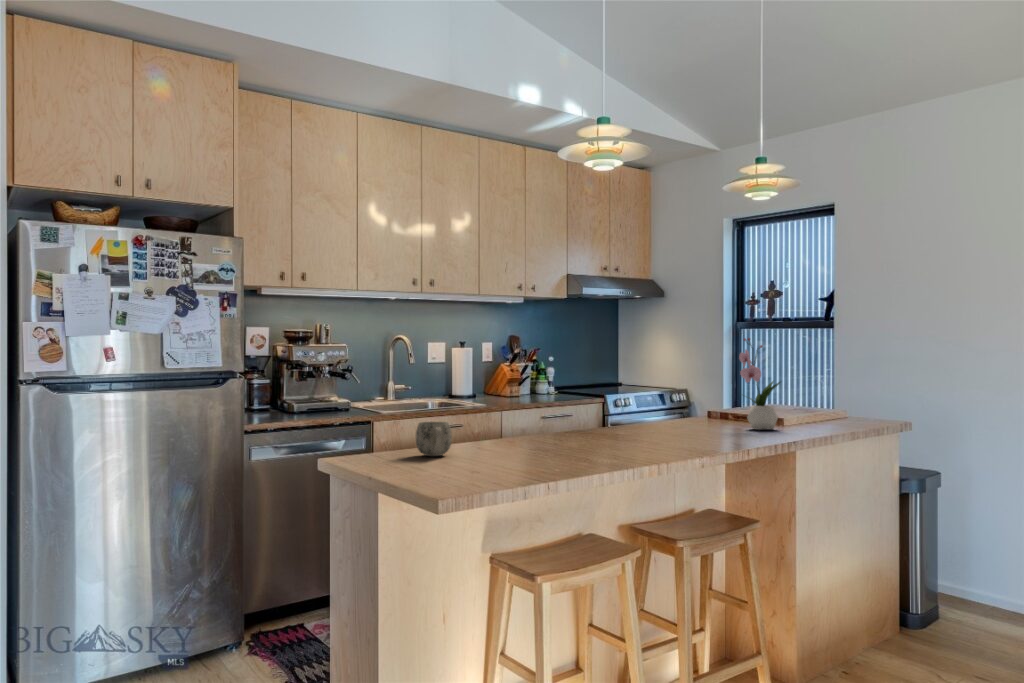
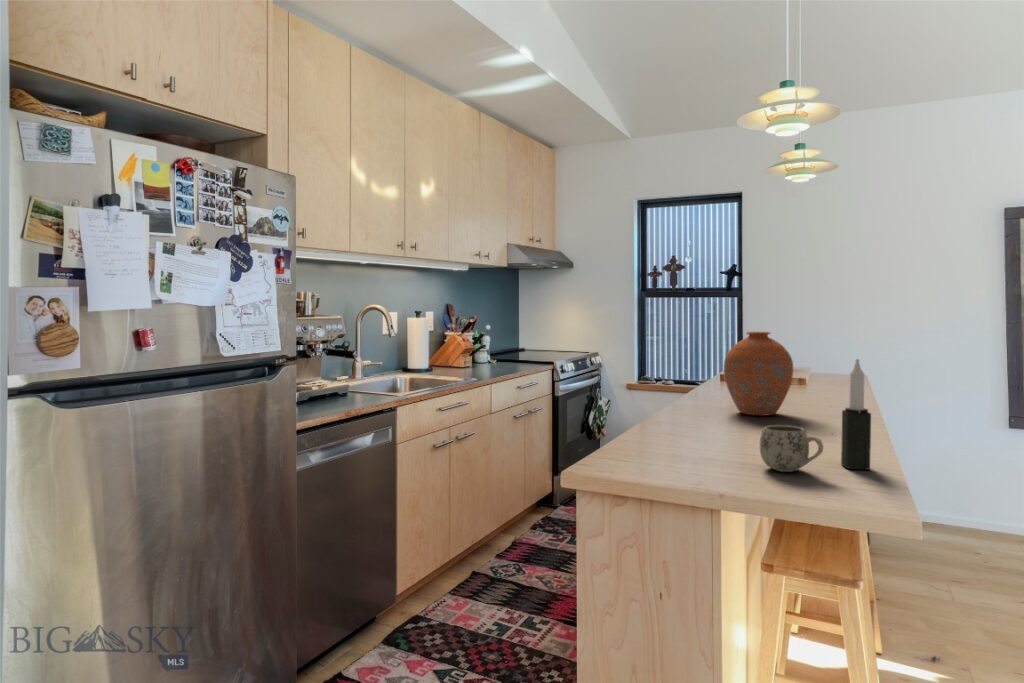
flower arrangement: present [739,338,781,429] -> none [805,310,844,393]
vase: none [564,357,626,437] -> present [724,332,793,416]
candle: none [479,369,502,459] -> present [841,359,871,470]

